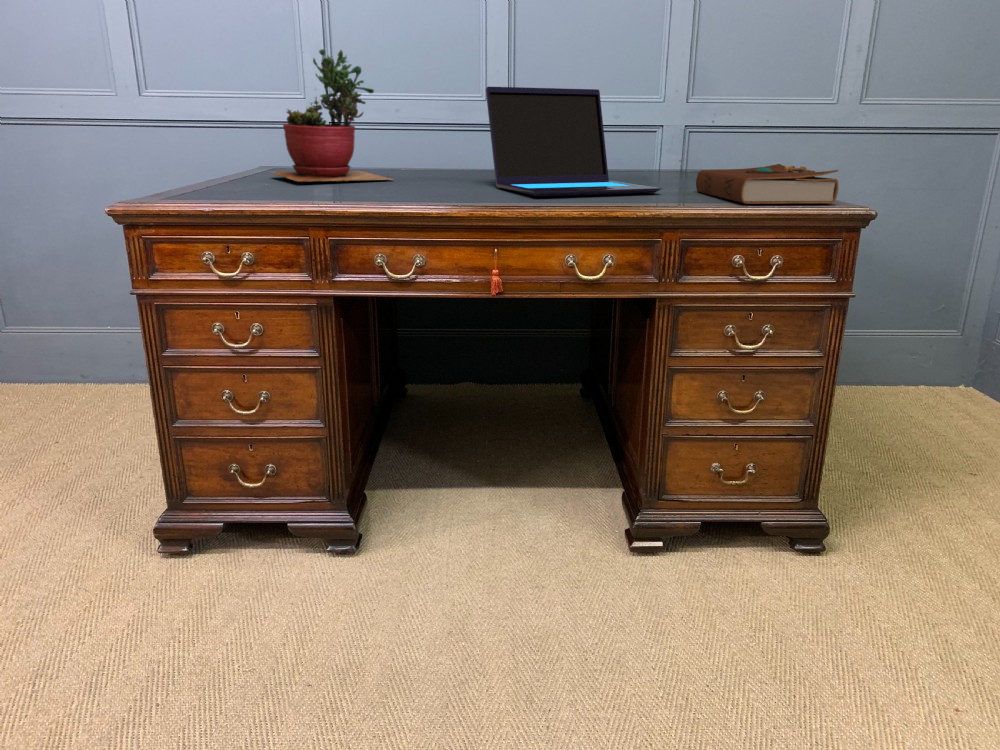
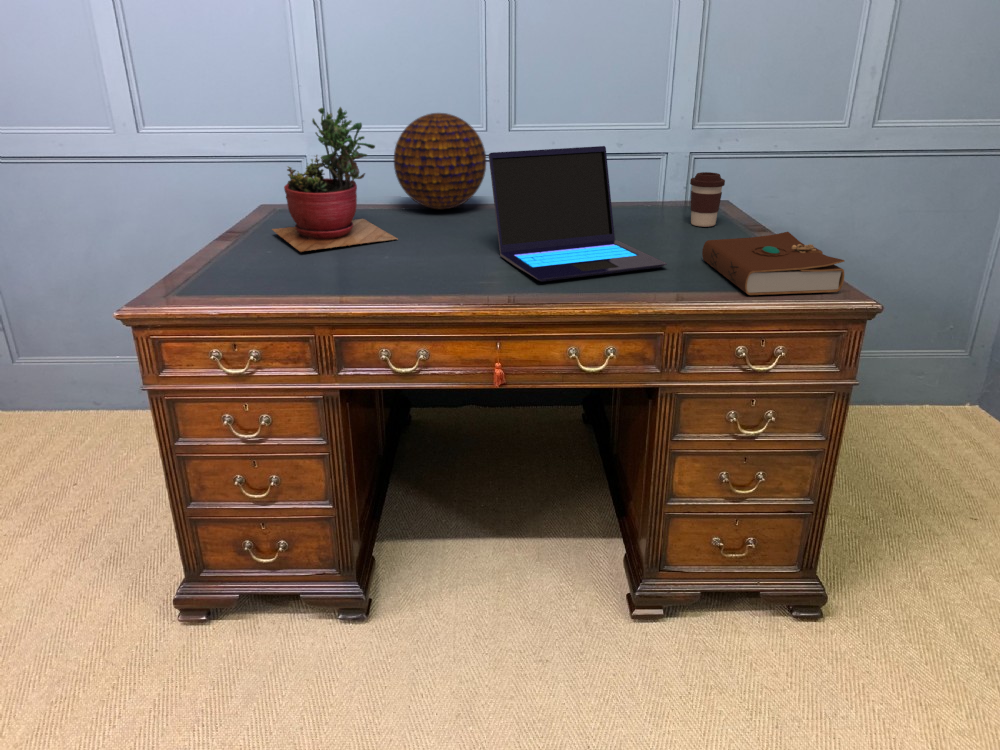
decorative orb: none [391,74,481,170] -> present [394,113,486,209]
coffee cup: none [681,127,715,179] -> present [690,172,725,227]

